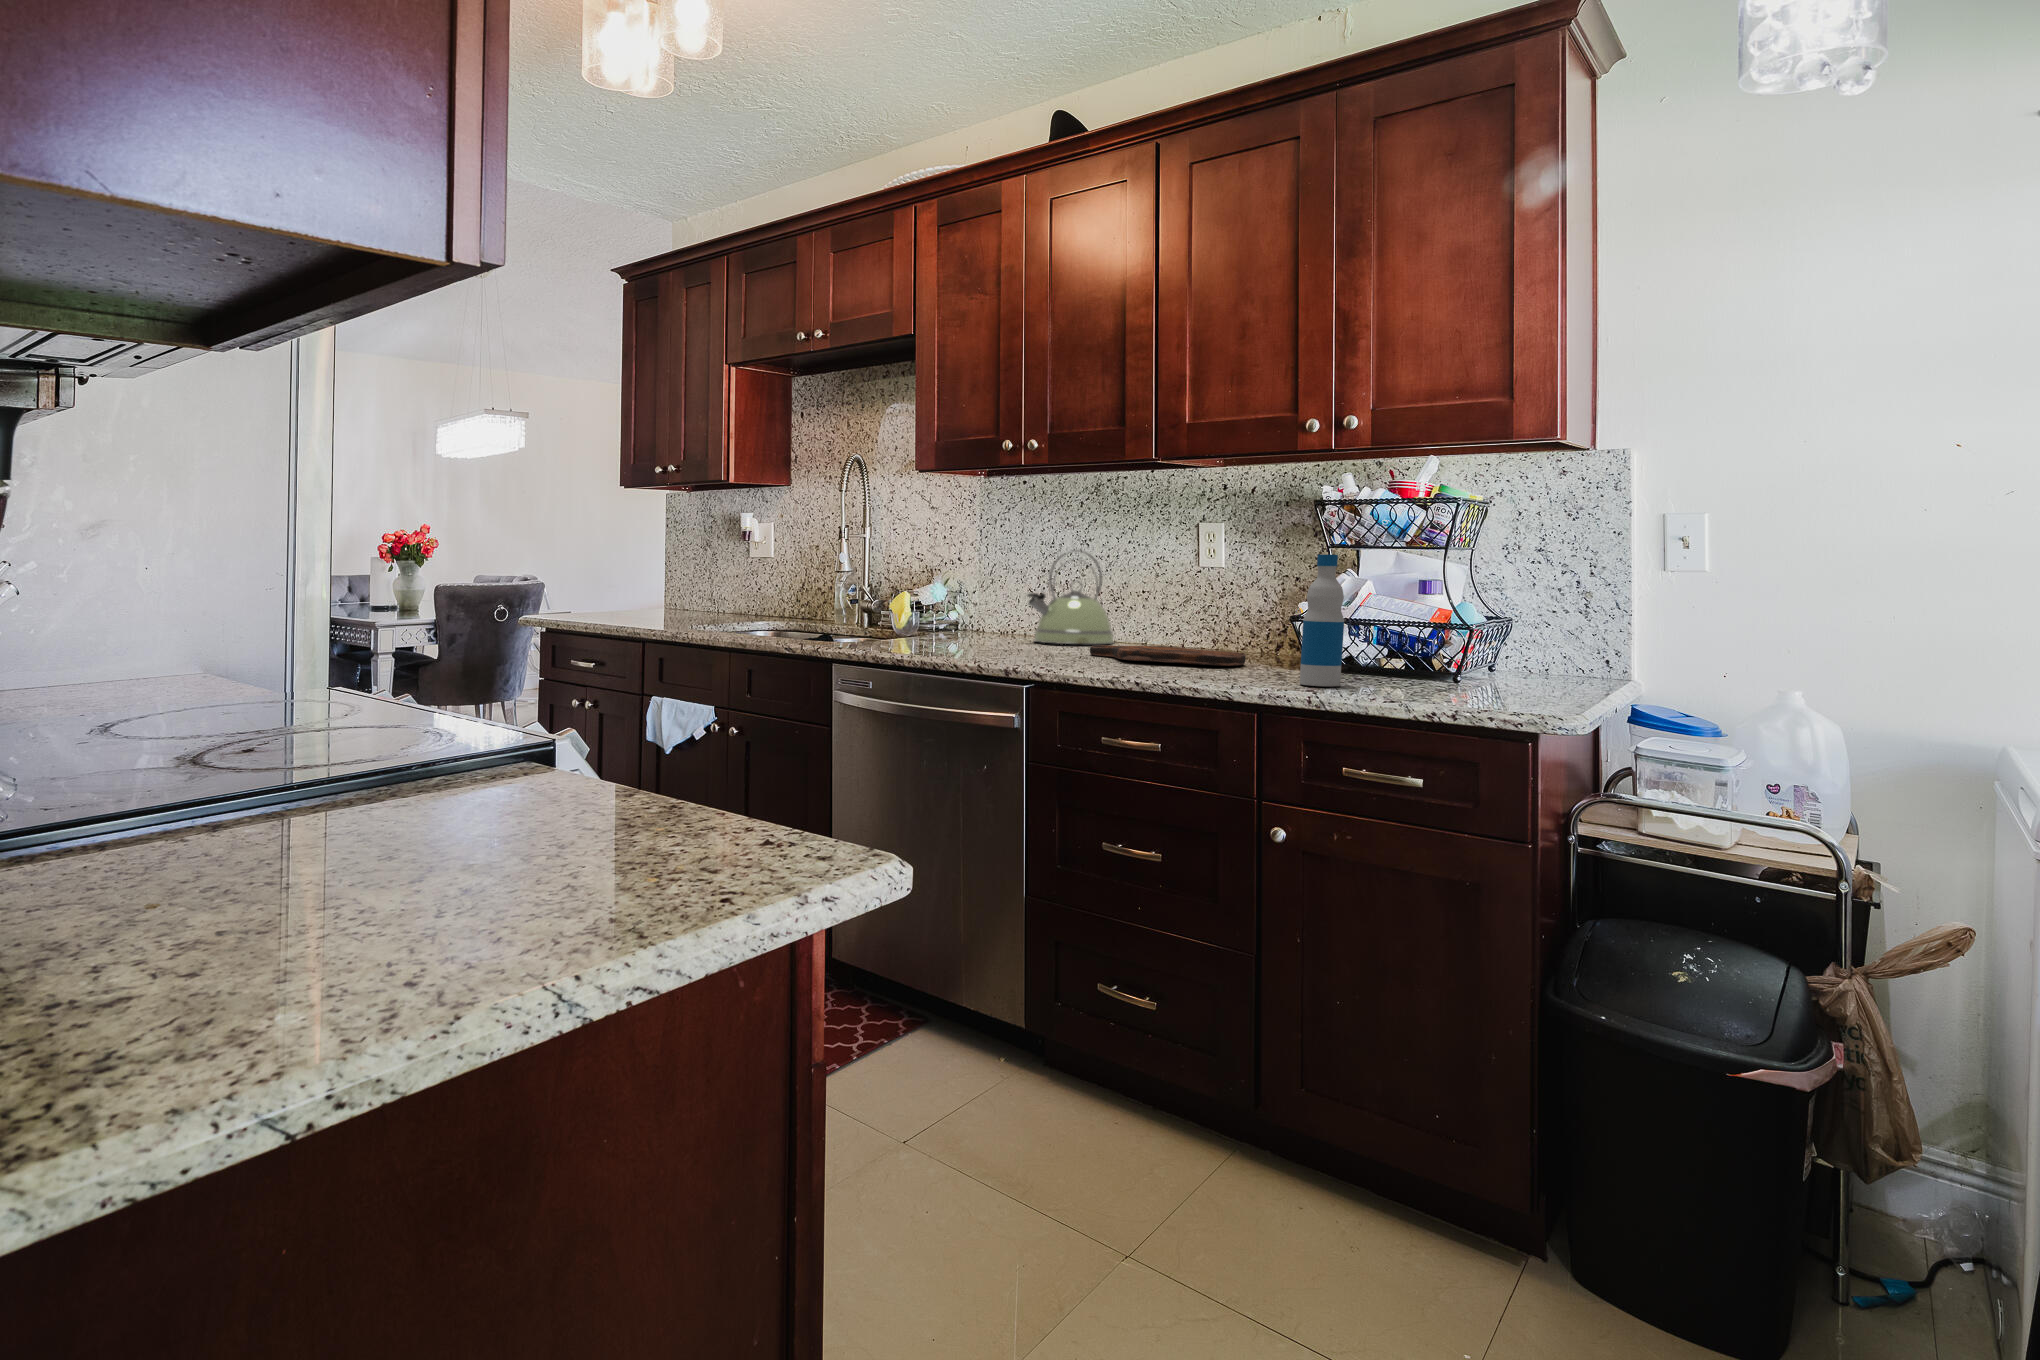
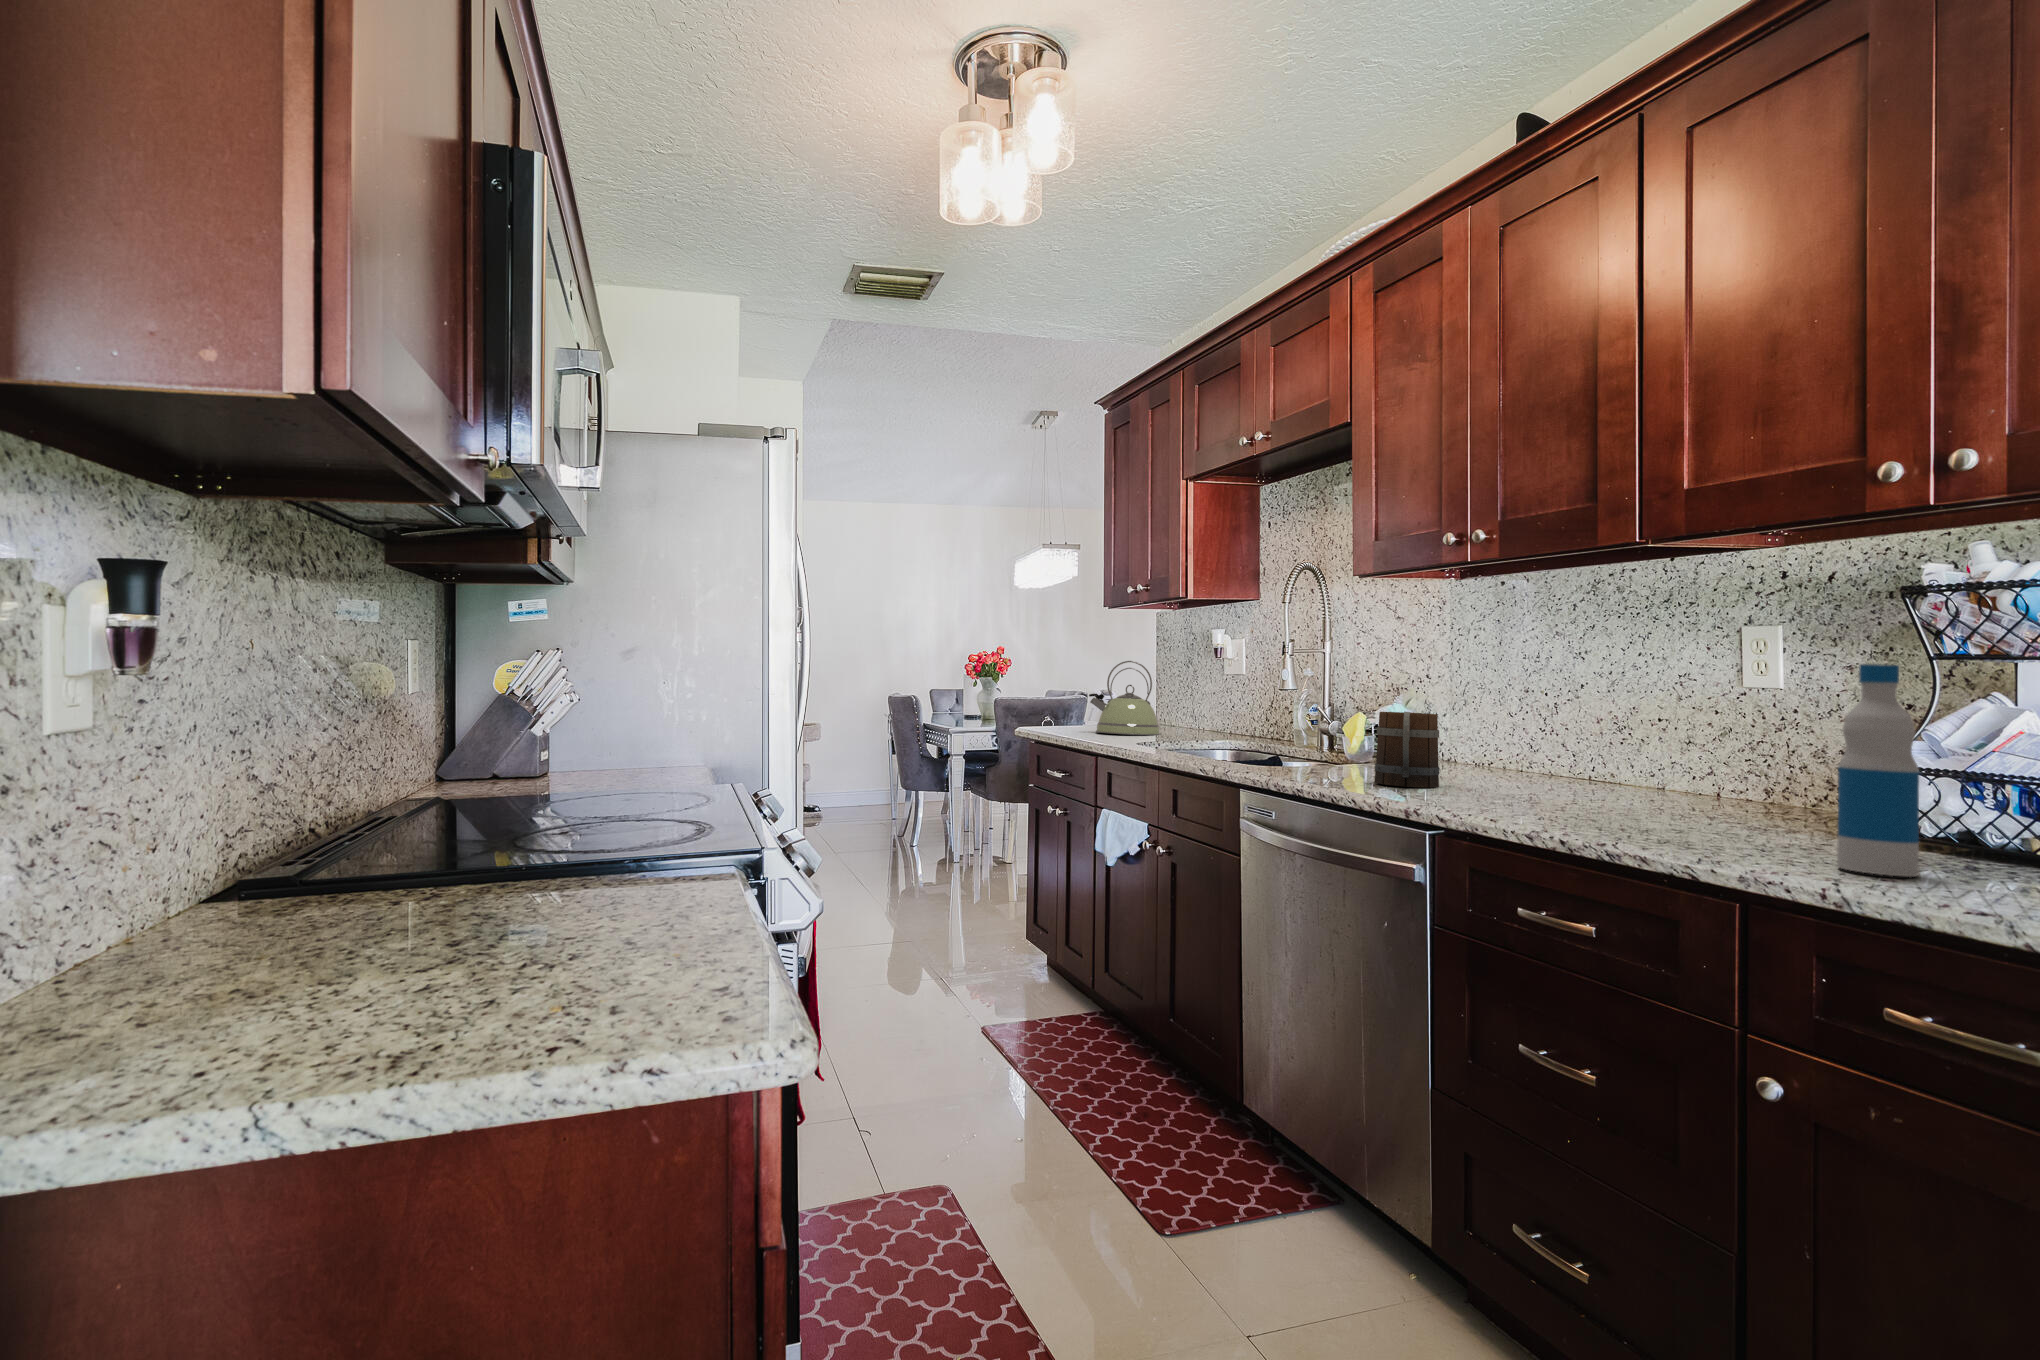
kettle: present [1027,550,1113,644] -> present [1089,661,1160,735]
mug: none [954,592,1002,652] -> present [1375,712,1439,788]
cutting board: present [1090,645,1246,666] -> none [1552,787,1787,830]

